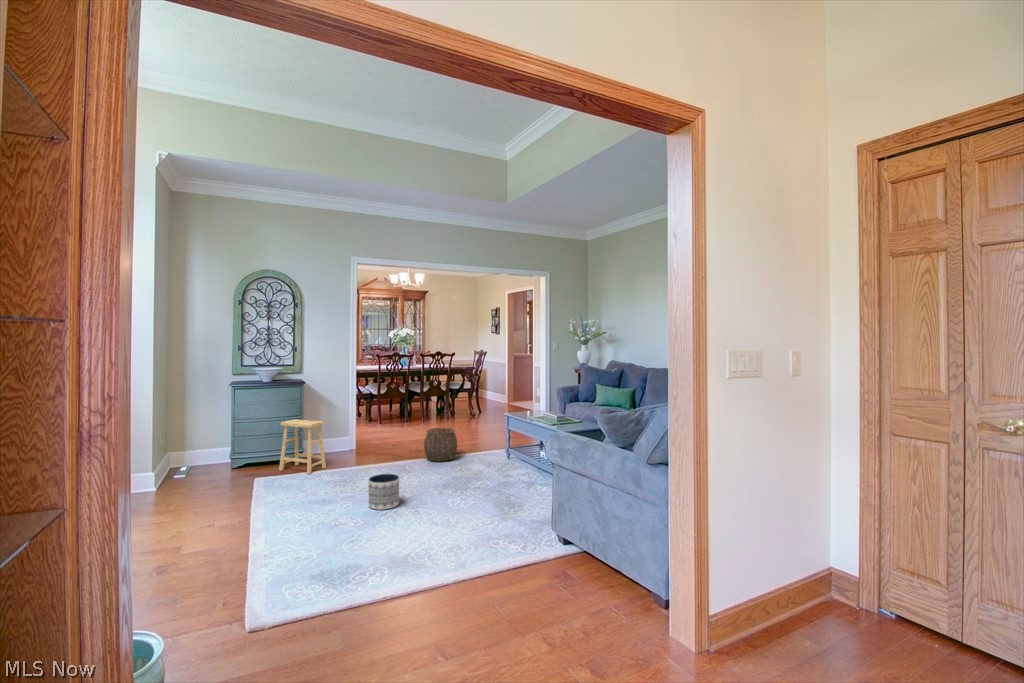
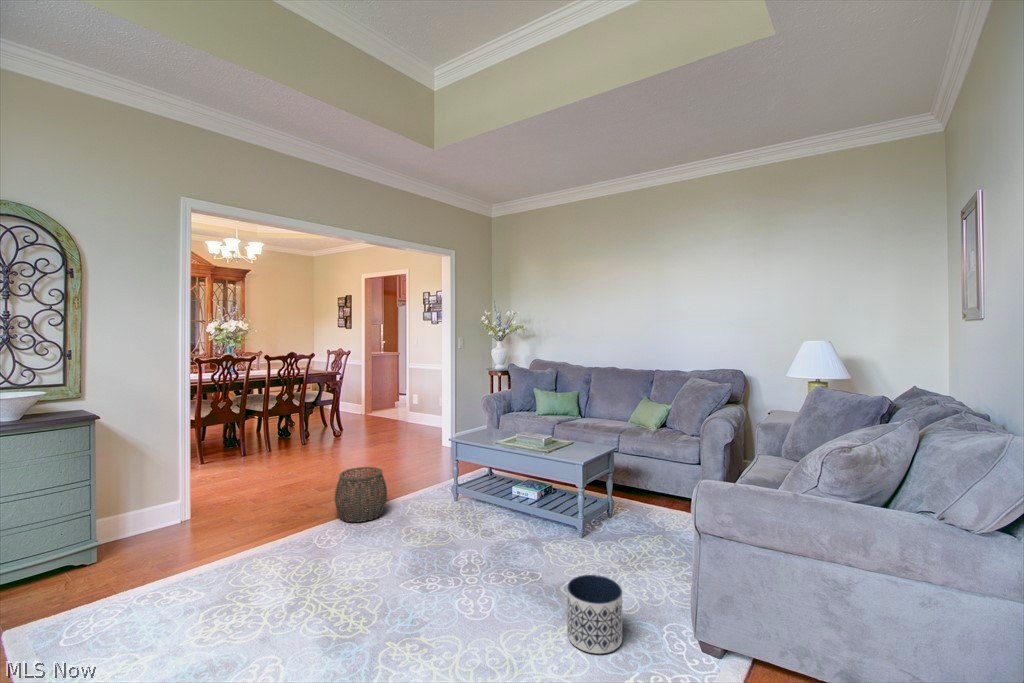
footstool: present [279,419,326,474] -> none [53,486,163,598]
planter: present [369,474,399,510] -> present [567,575,622,654]

